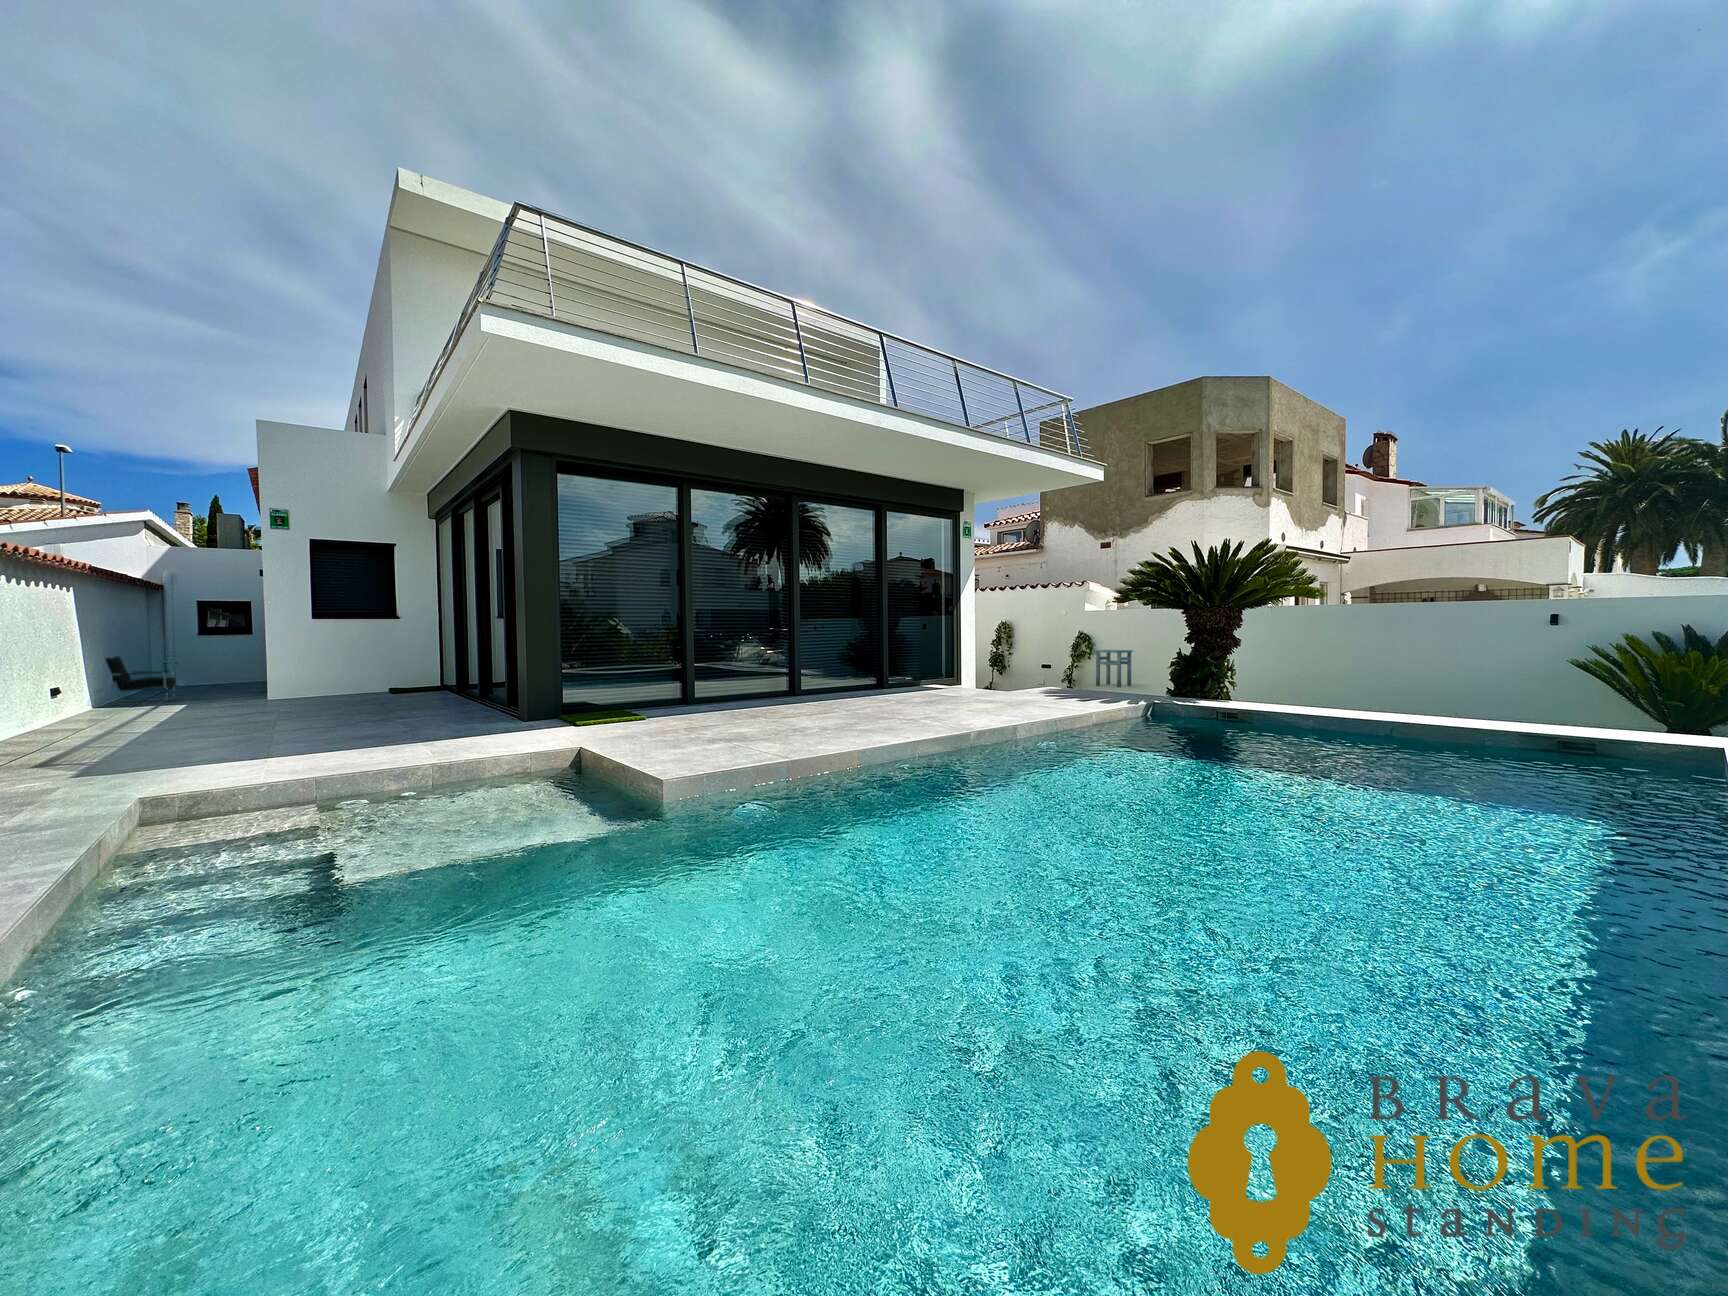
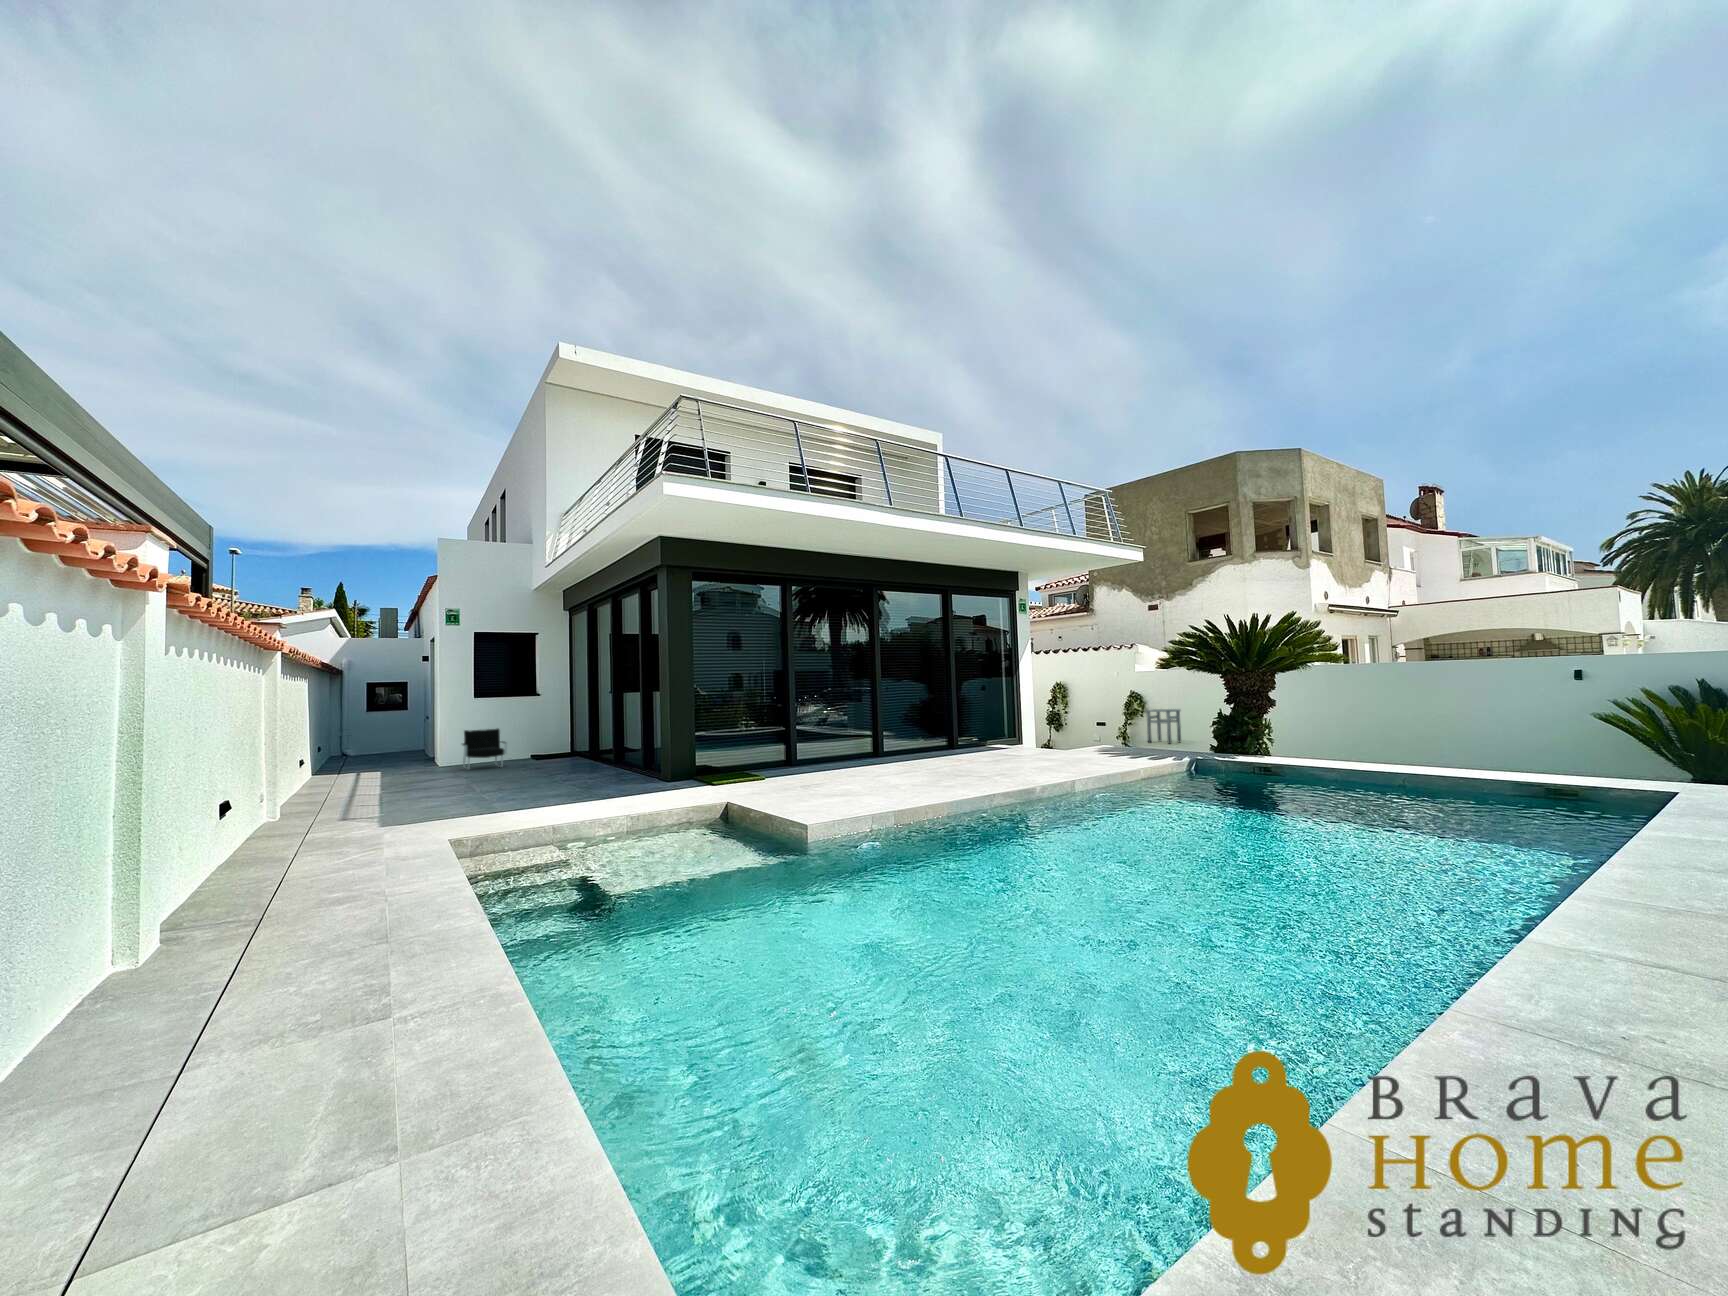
armchair: present [94,656,176,695] -> present [462,729,507,770]

